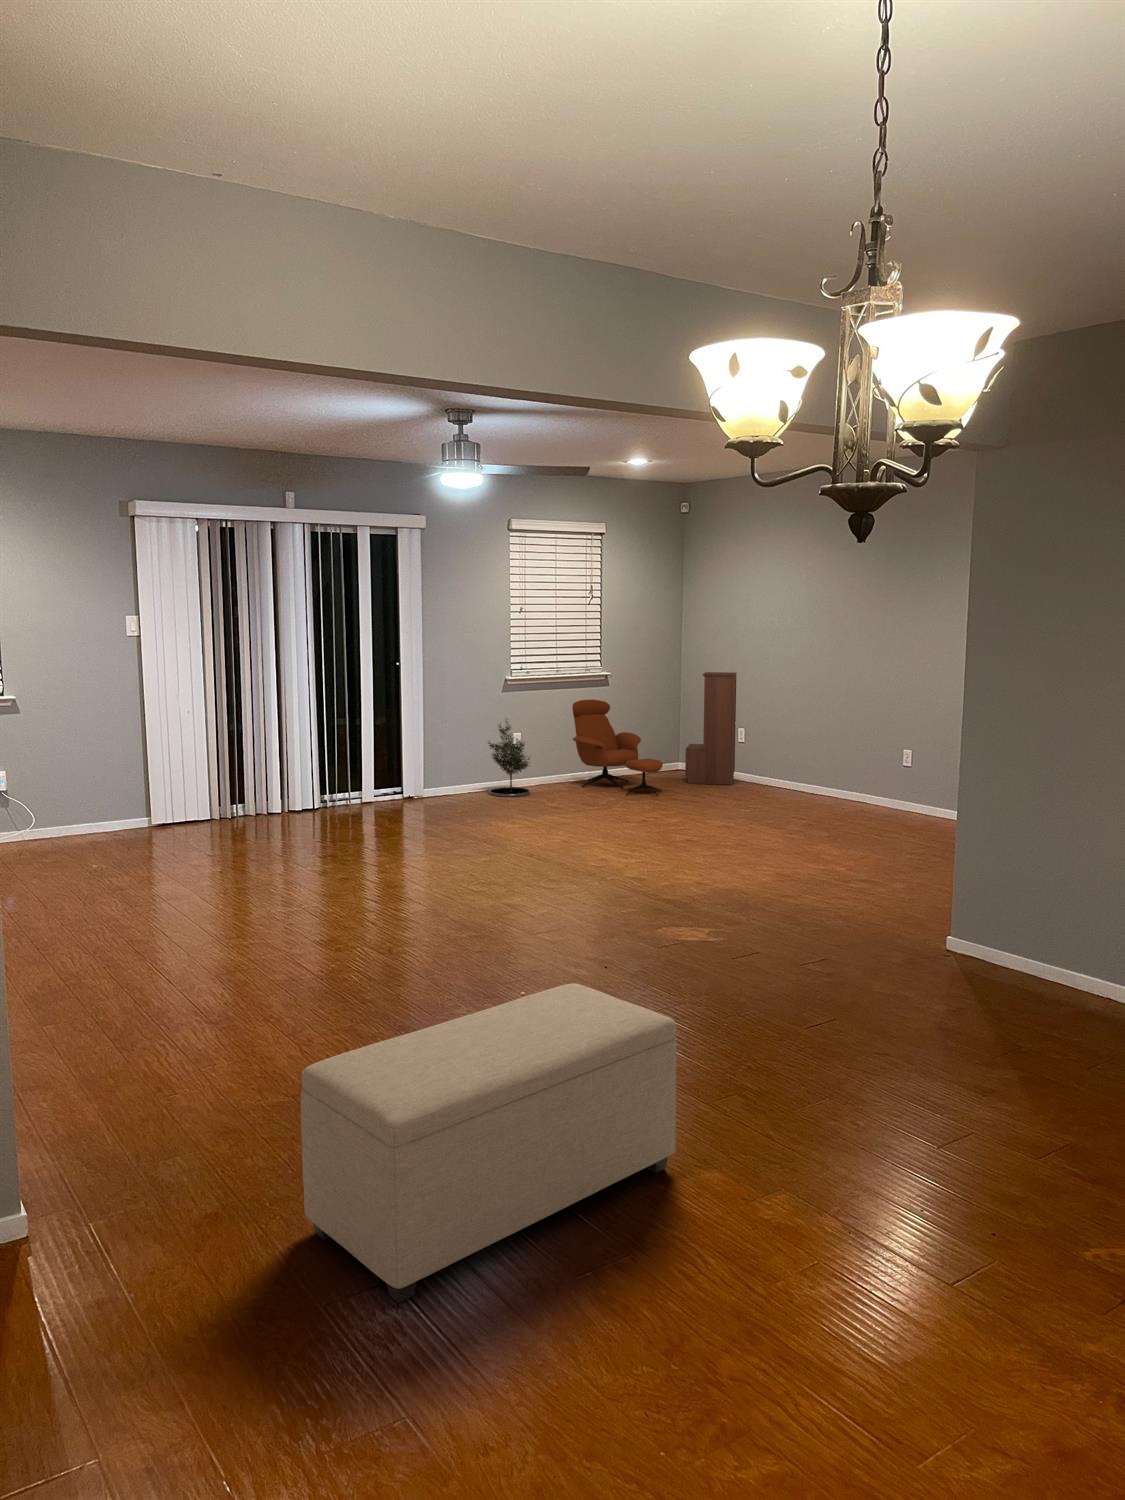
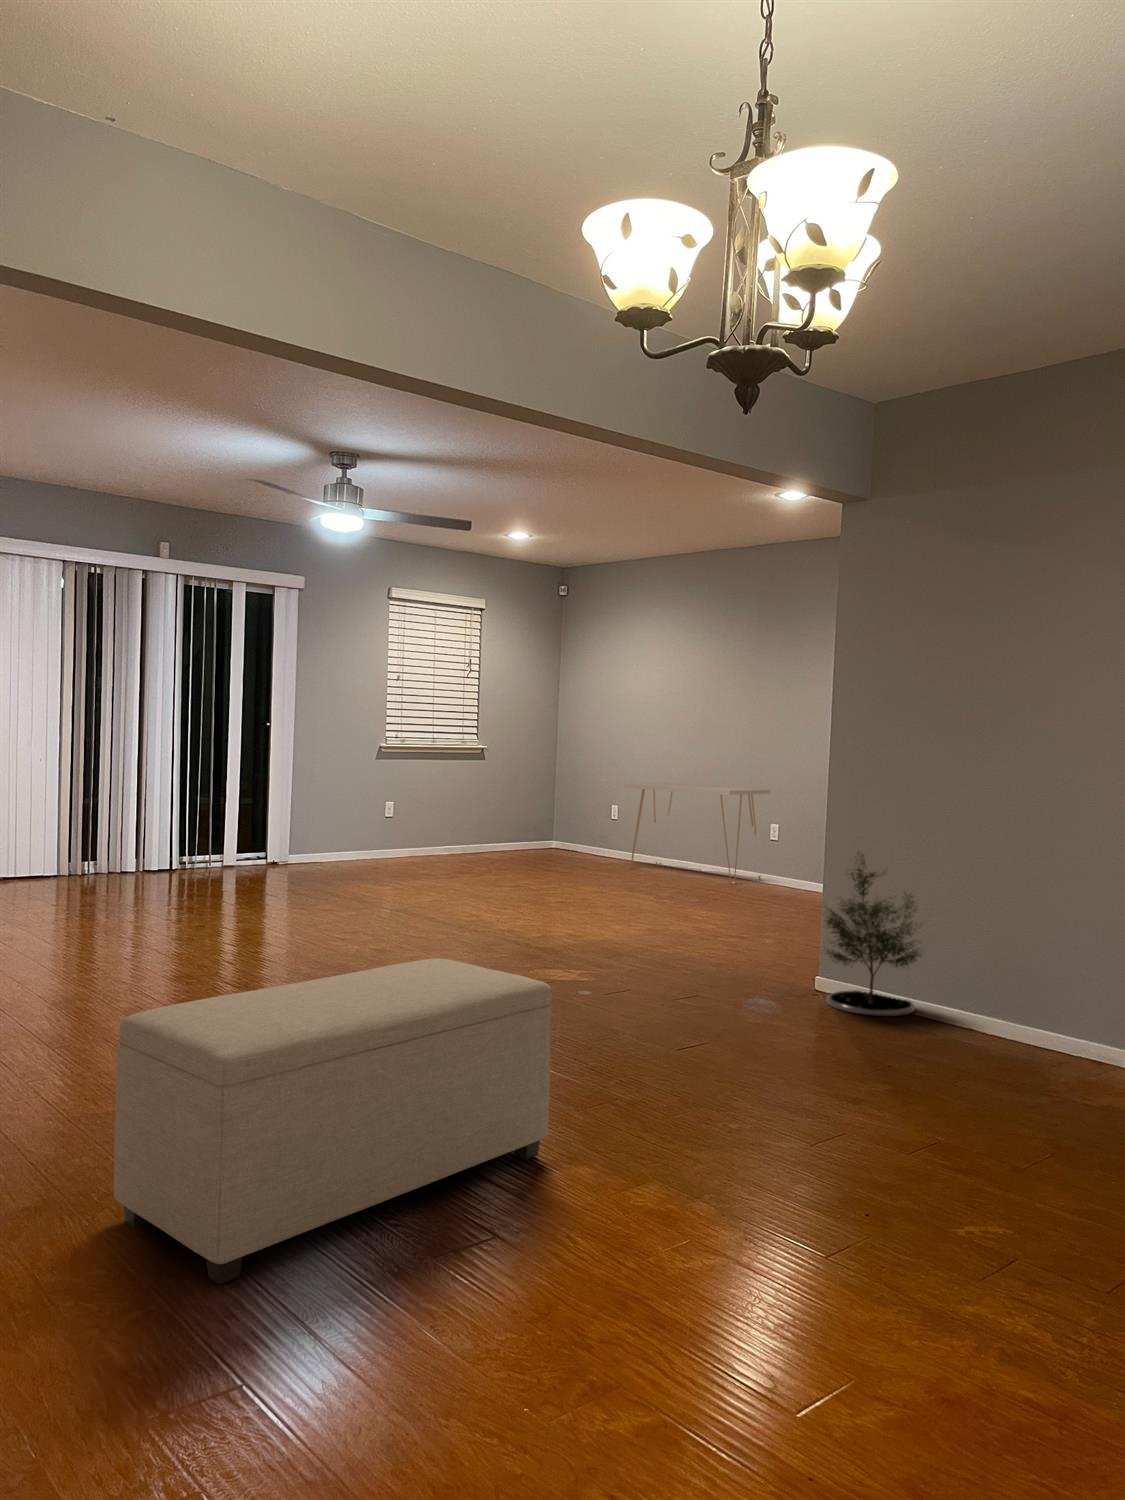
bookshelf: present [685,672,737,785] -> none [559,749,611,859]
lounge chair: present [572,699,663,796] -> none [447,772,537,866]
console table: none [750,710,902,818] -> present [624,783,770,884]
potted tree: present [489,719,531,797] -> present [824,853,921,1016]

